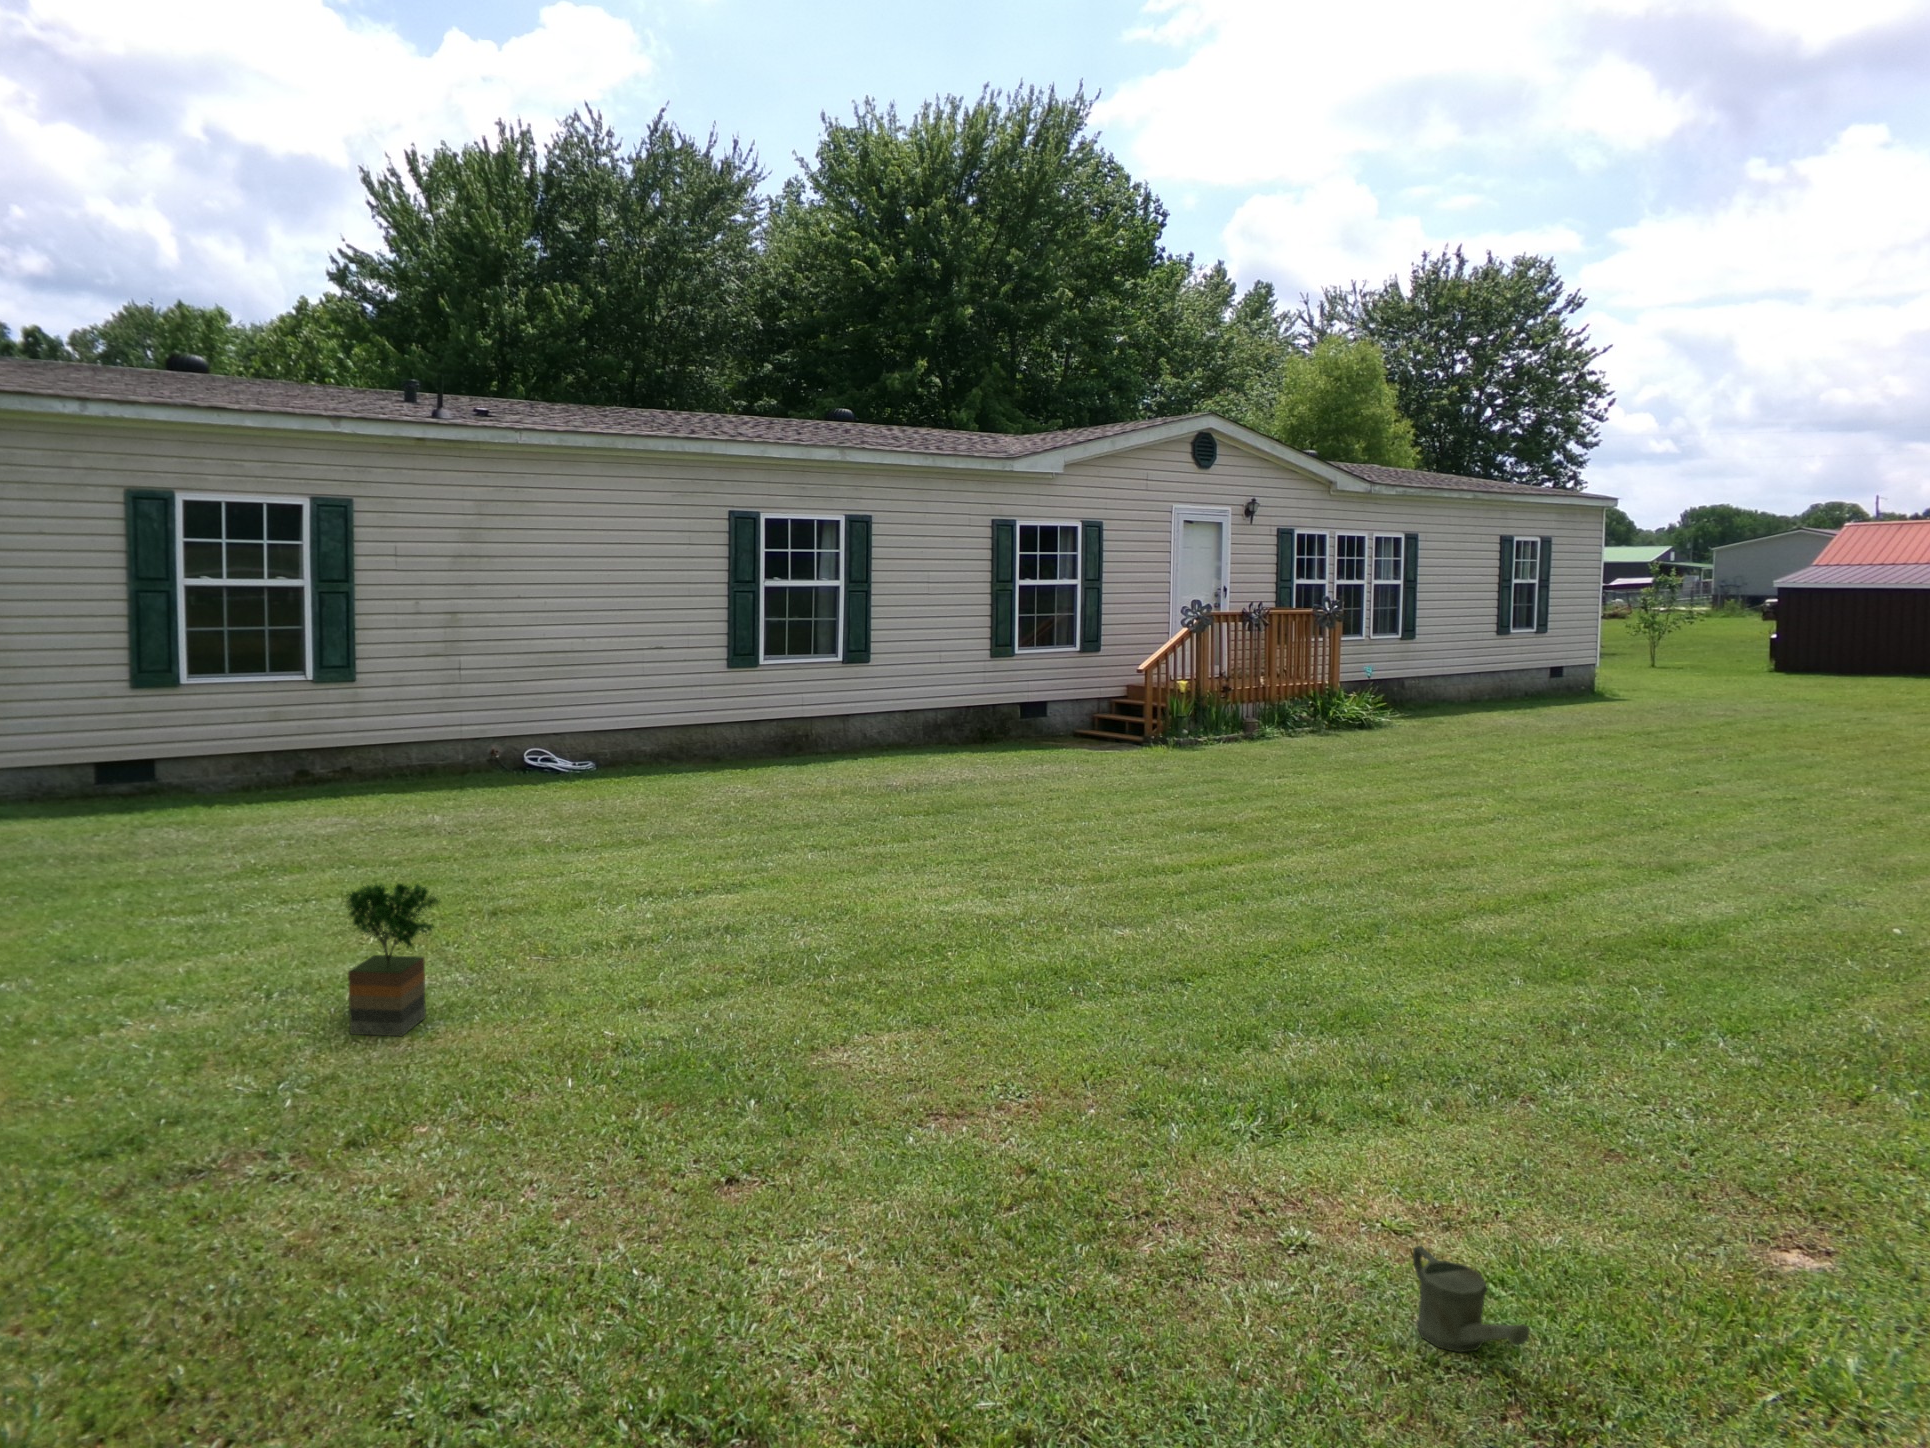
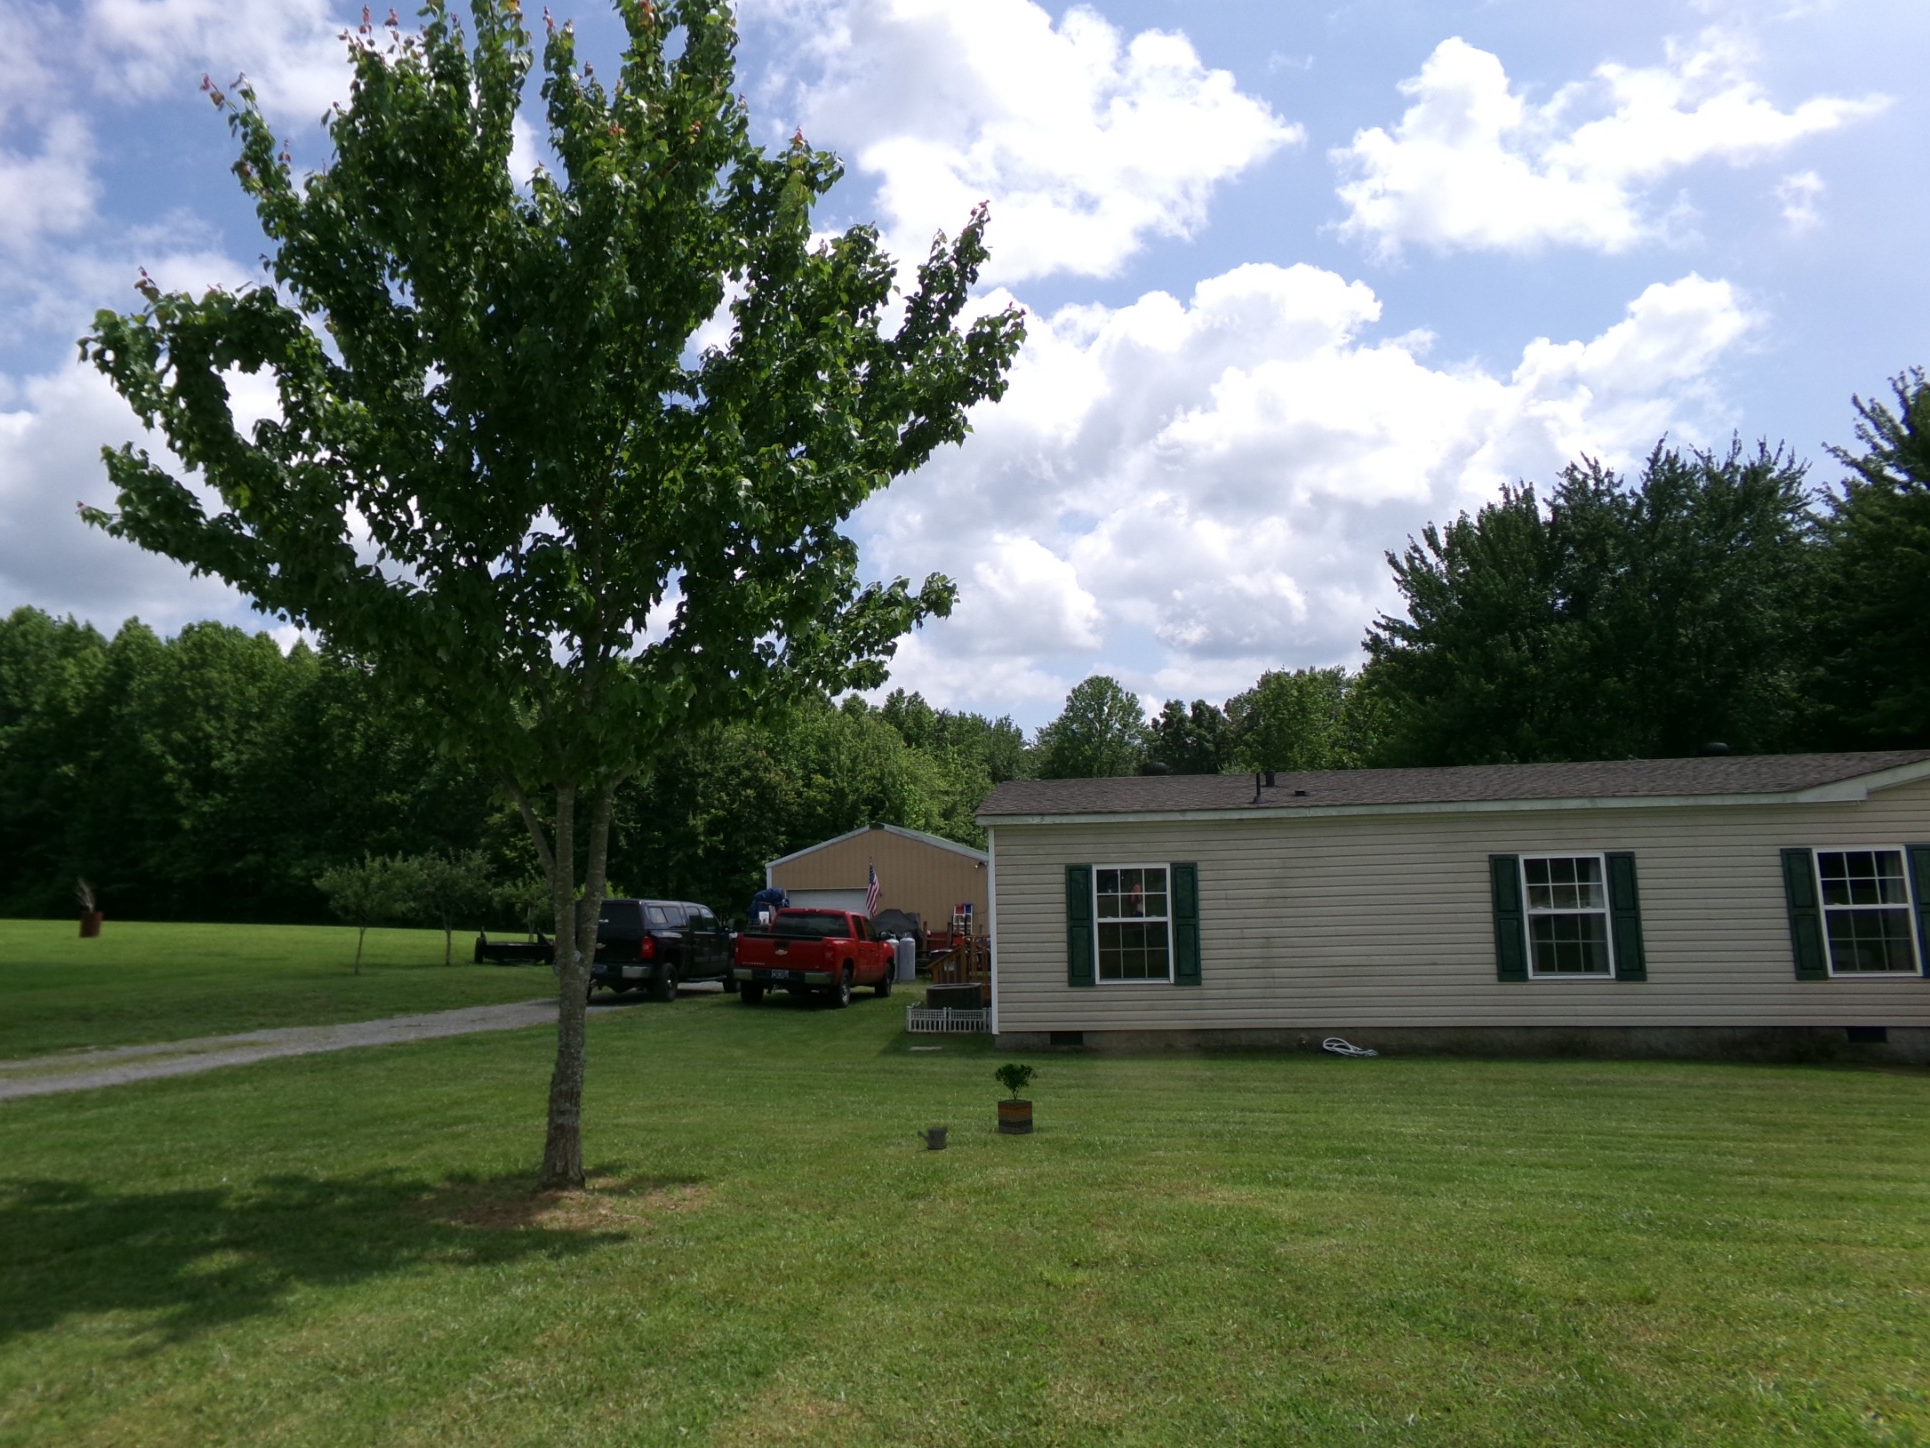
watering can: present [1413,1246,1530,1352] -> present [917,1126,948,1149]

